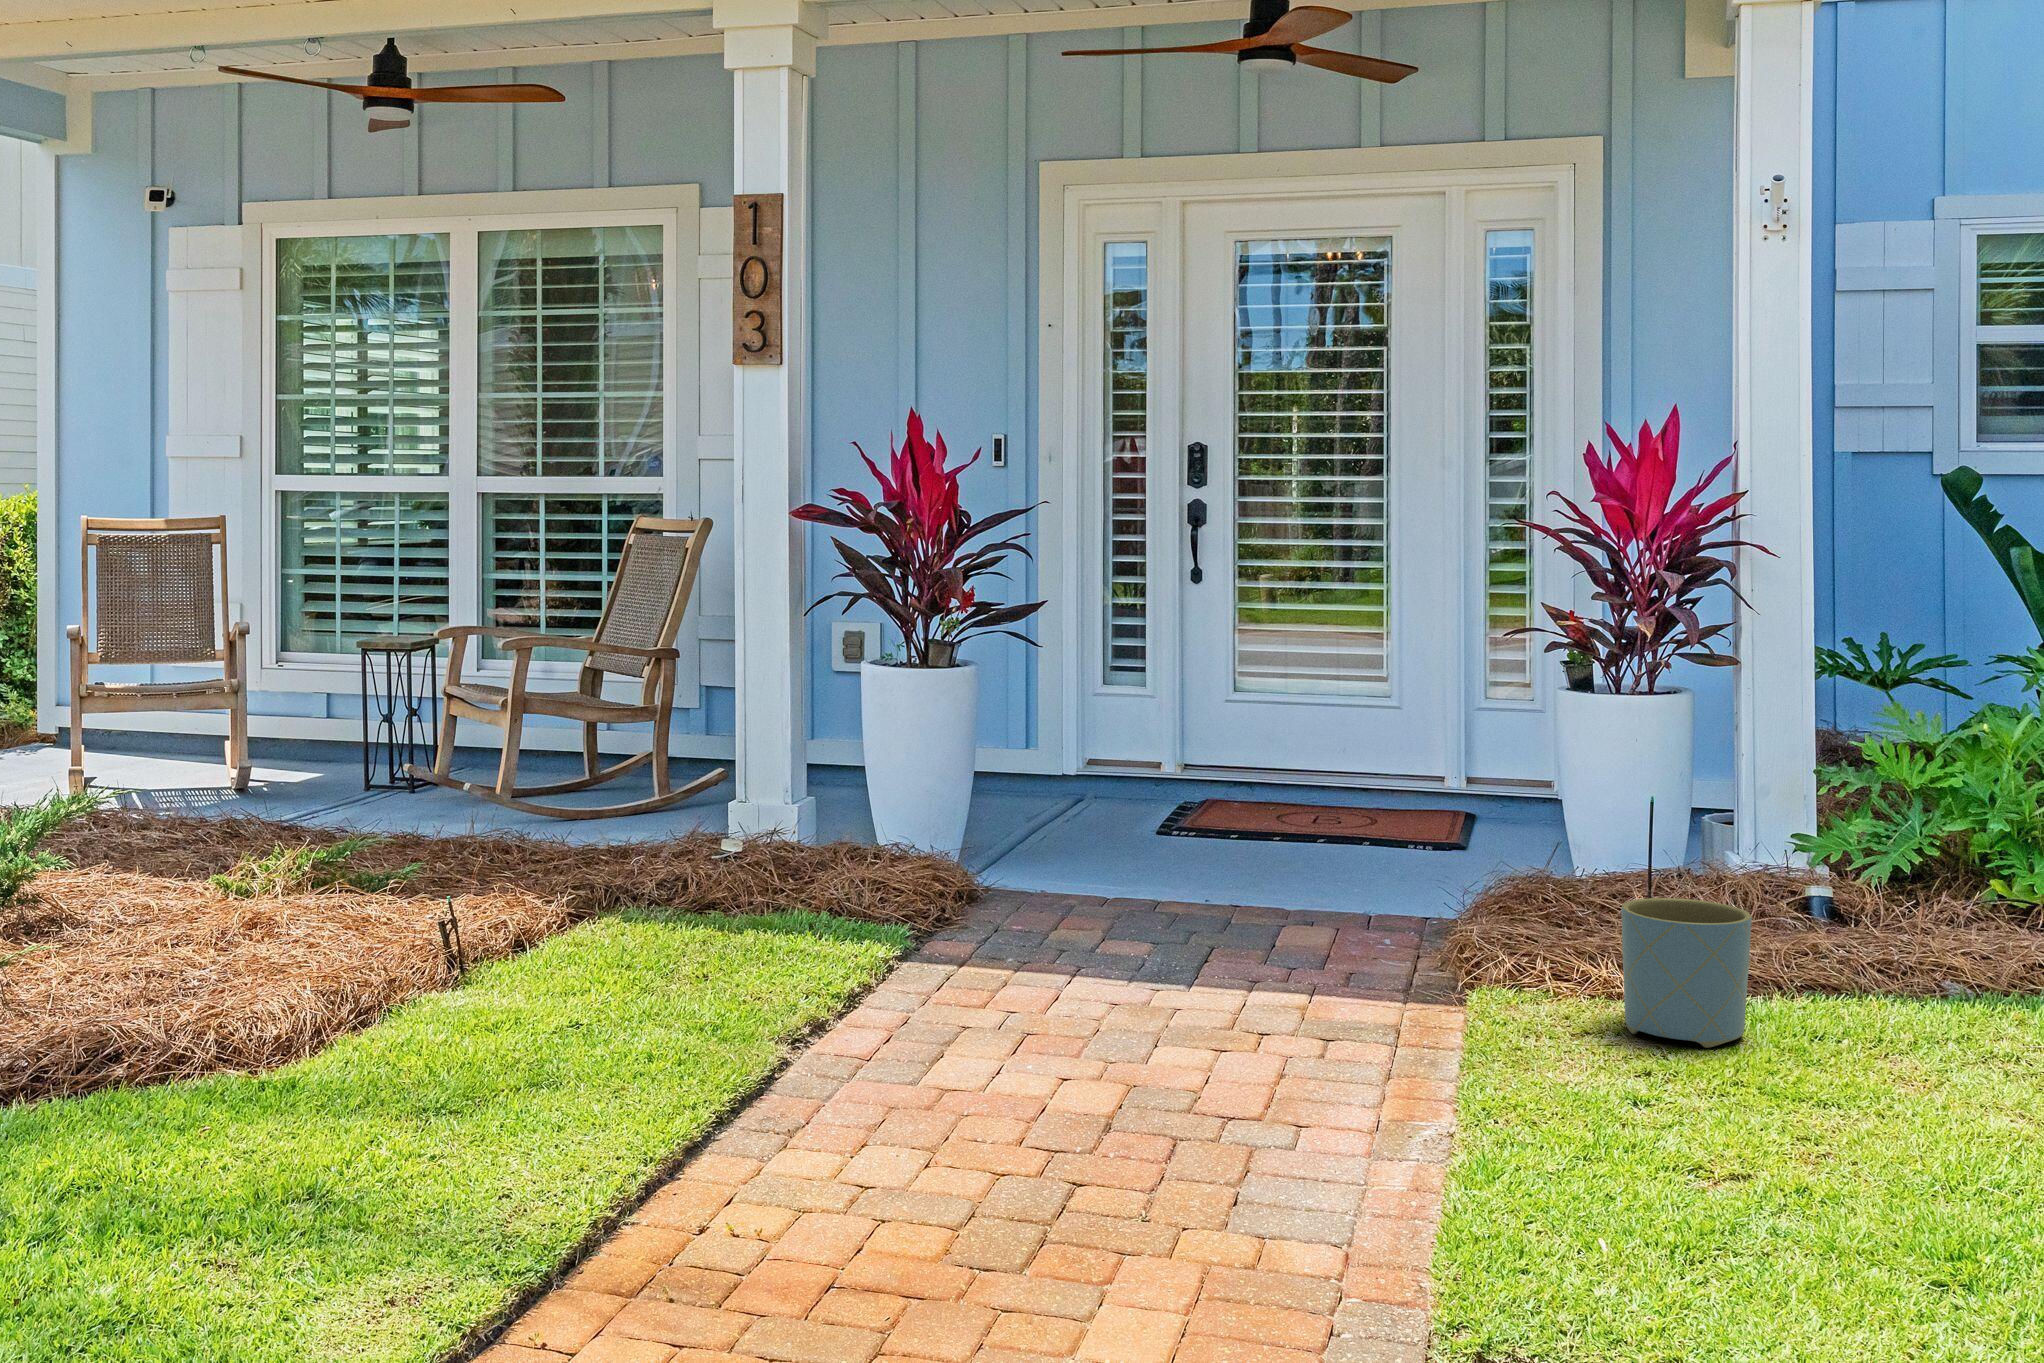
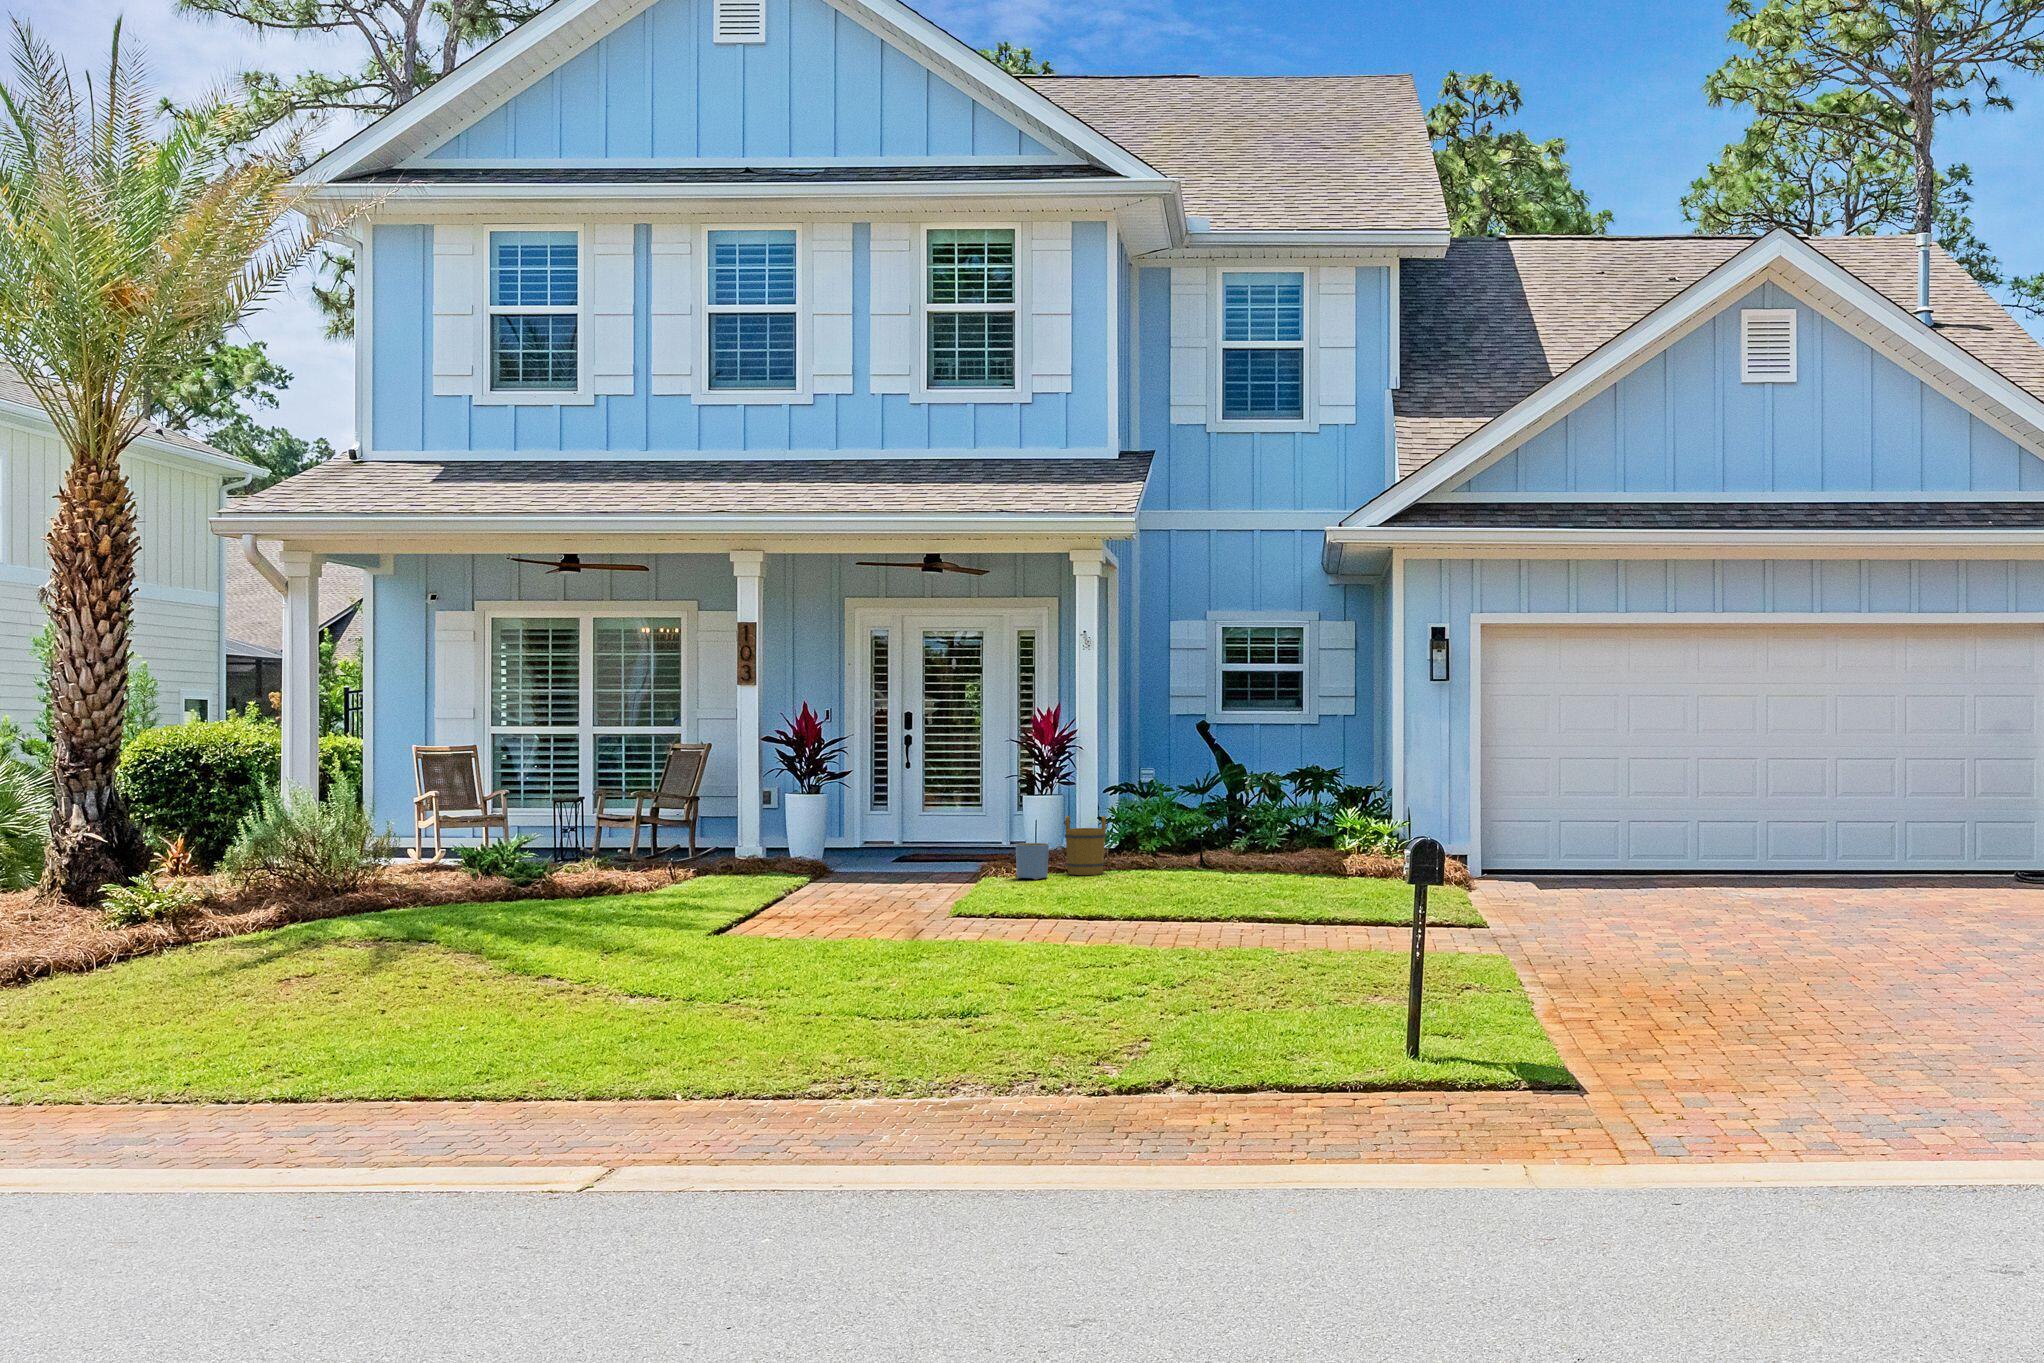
bucket: none [1784,800,1961,1028] -> present [1064,816,1108,875]

